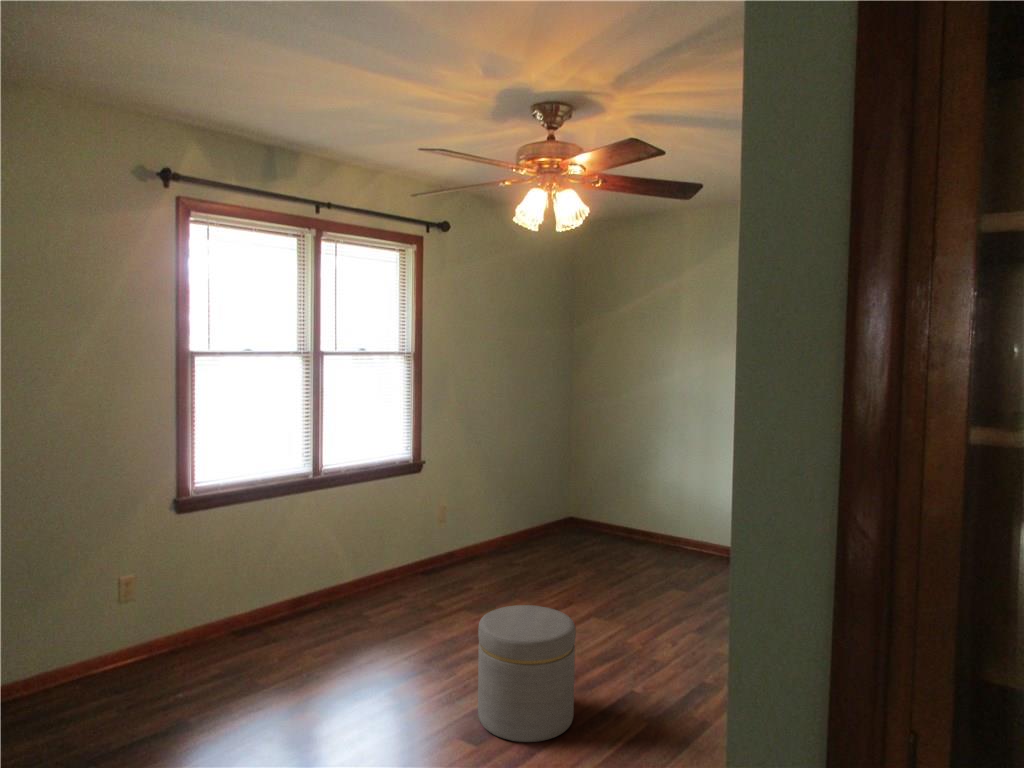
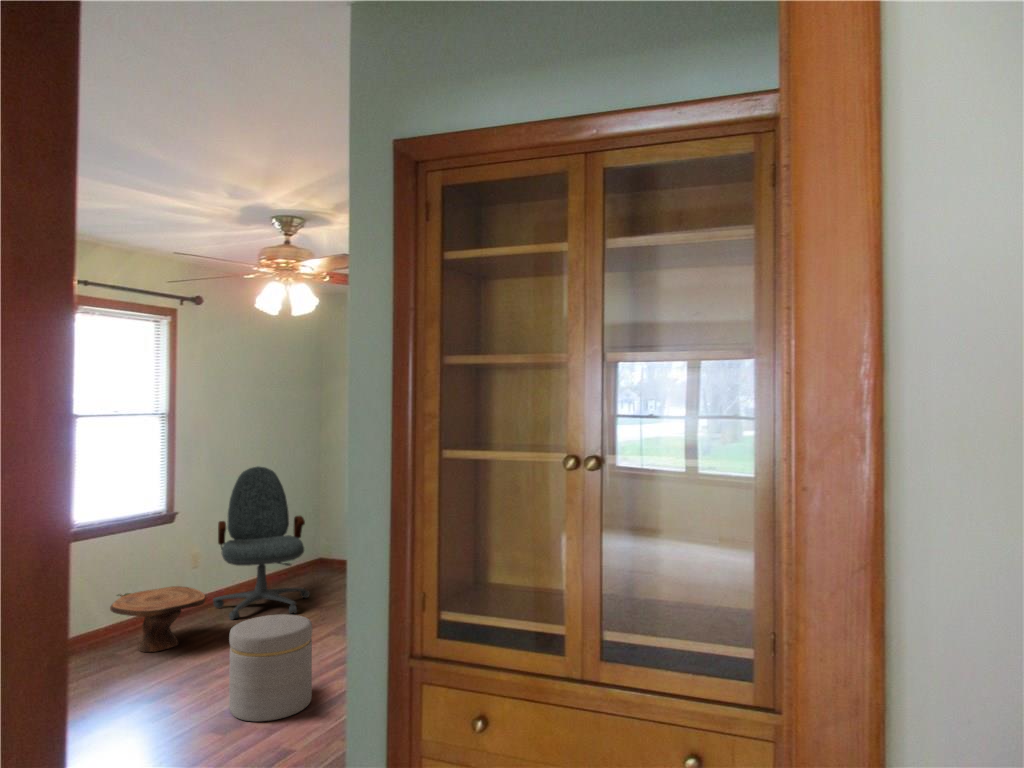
office chair: none [459,414,560,584] -> present [213,467,310,620]
side table: none [357,543,451,615] -> present [110,586,205,652]

